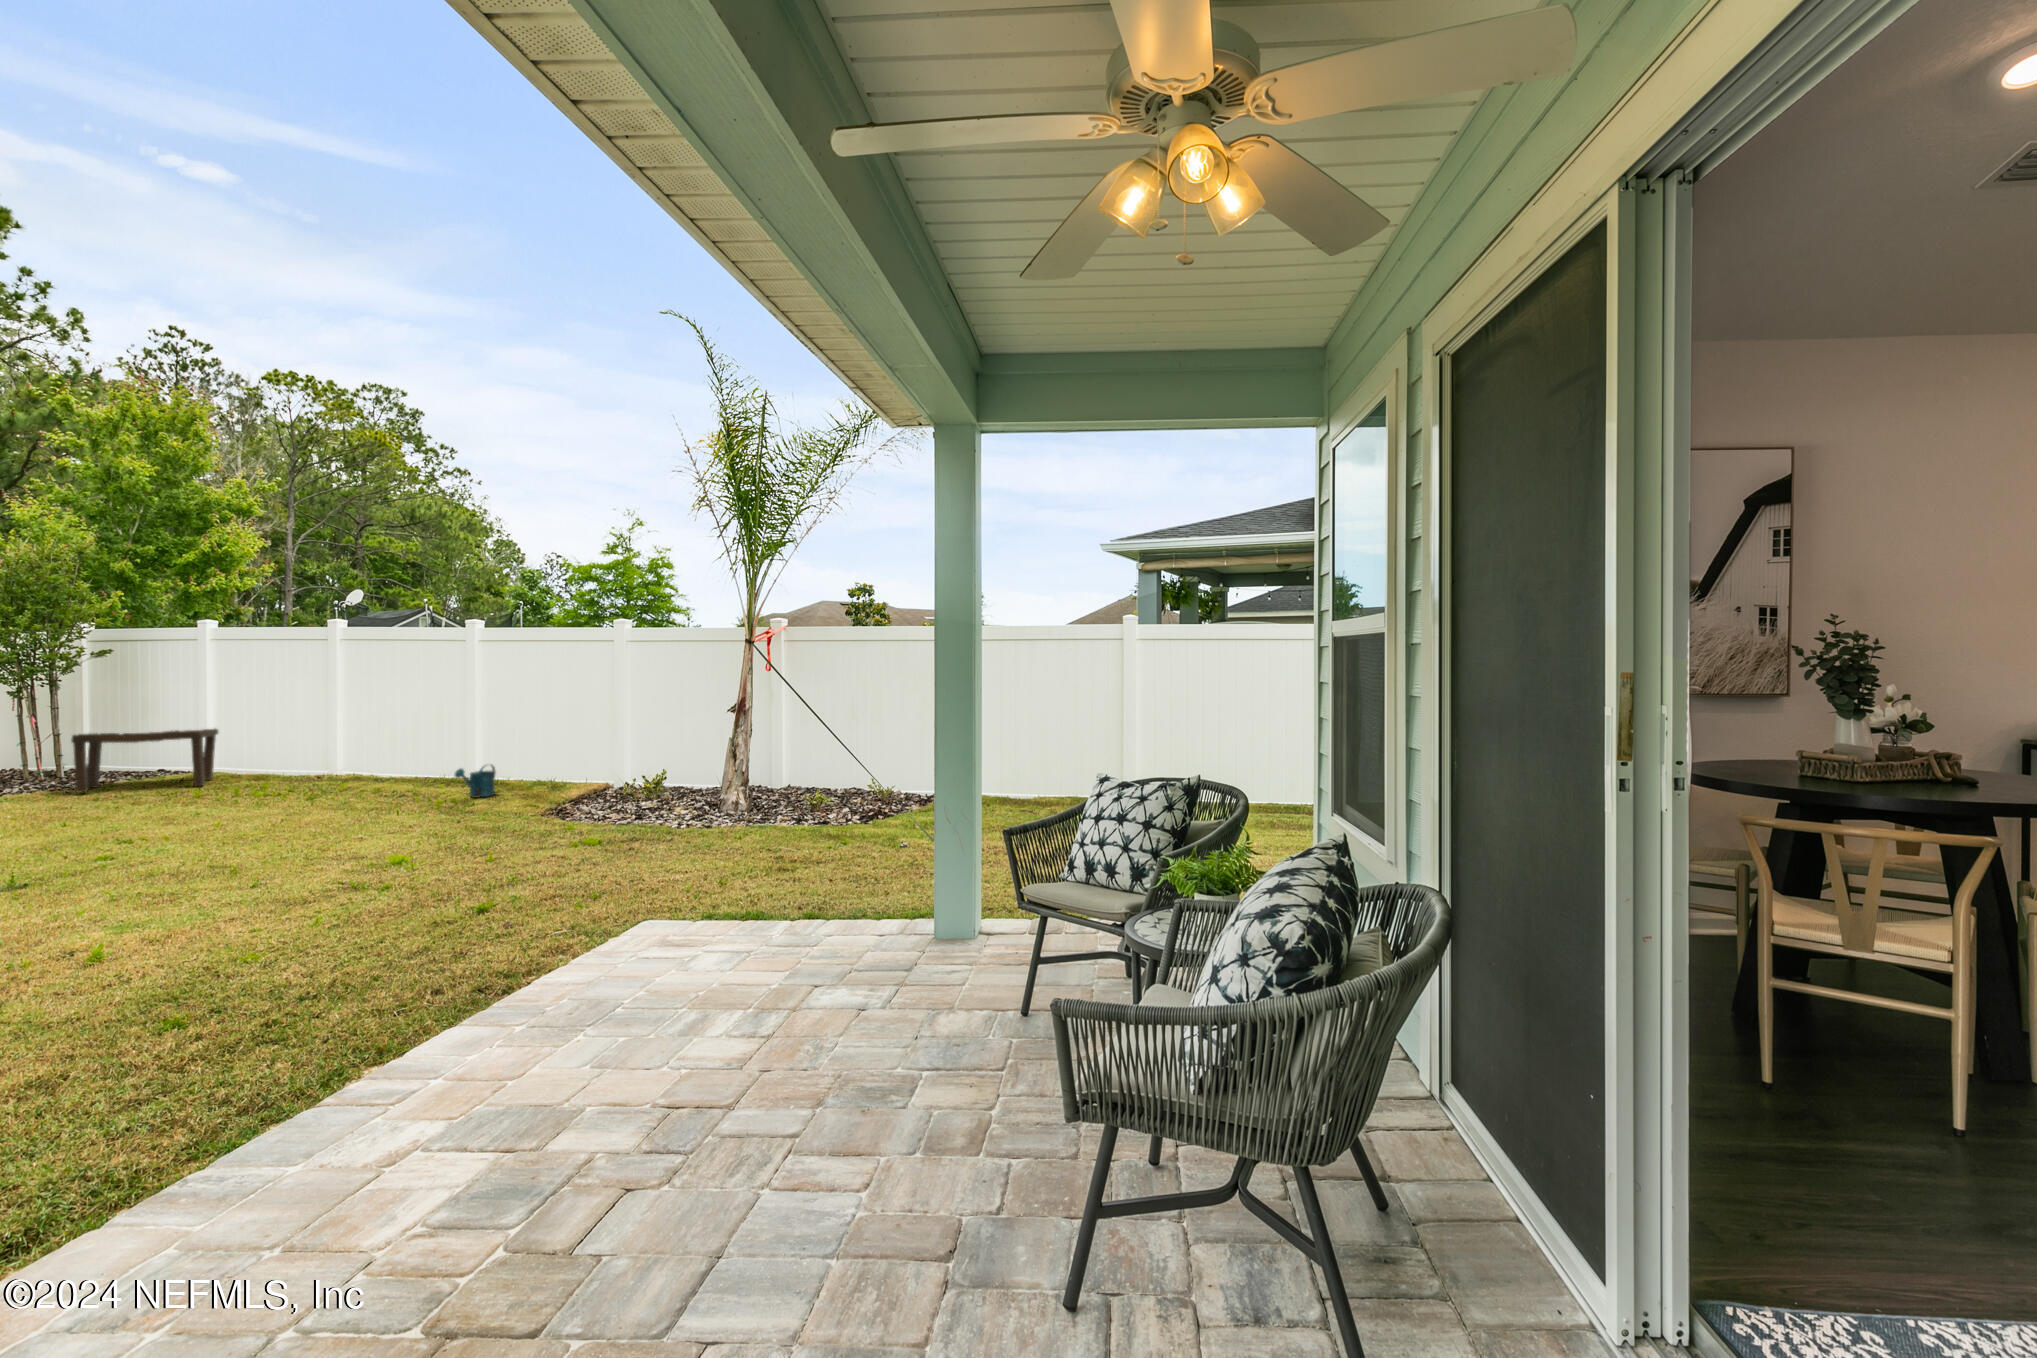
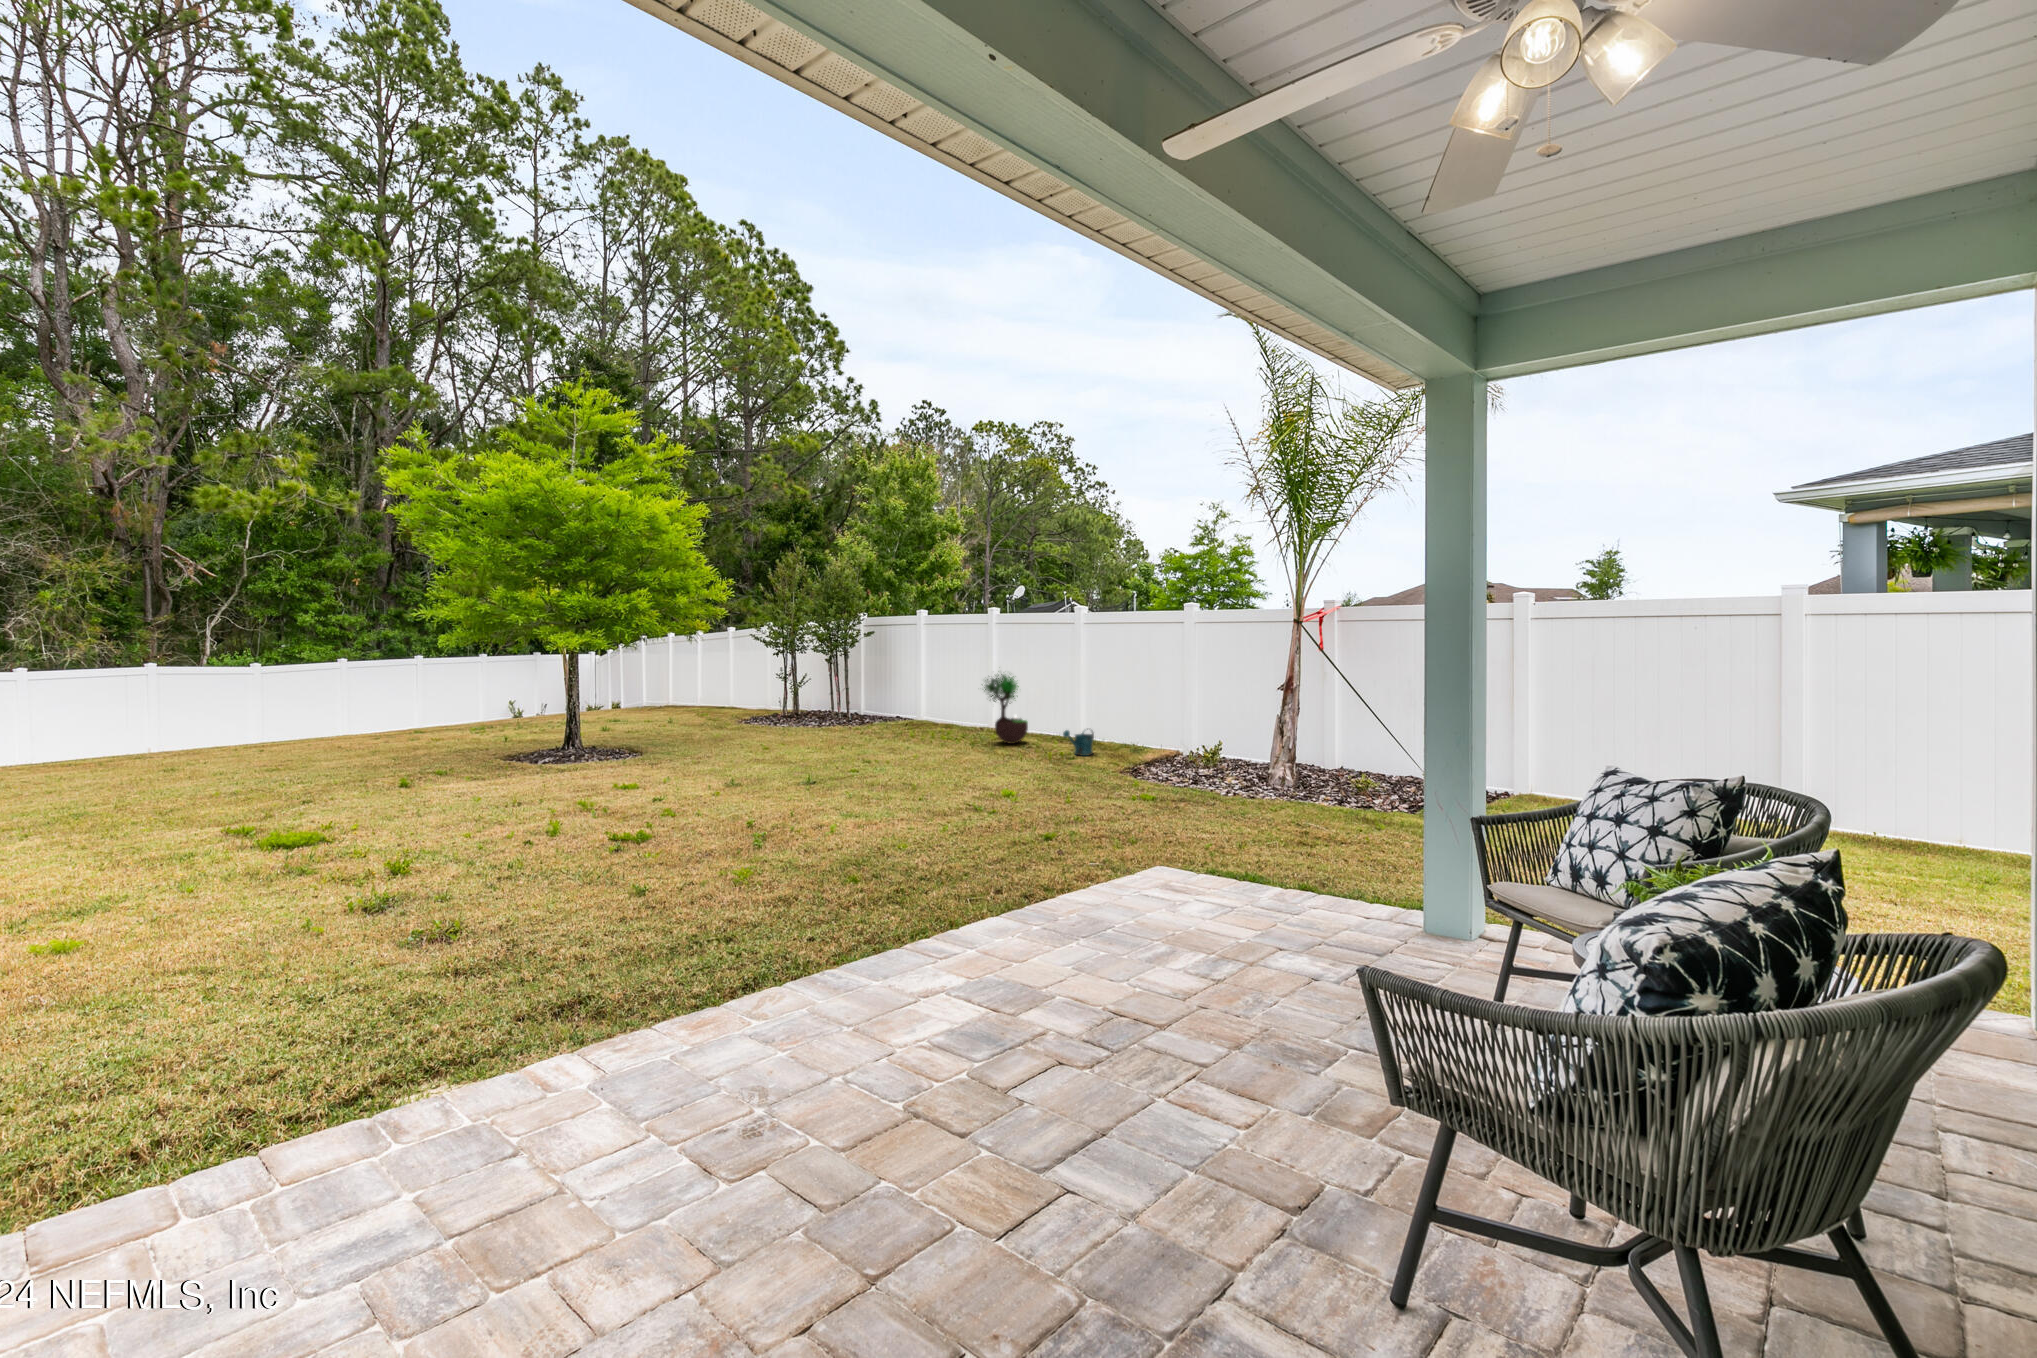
potted tree: none [319,694,399,791] -> present [984,674,1028,744]
bench: present [71,729,218,792] -> none [848,689,925,731]

